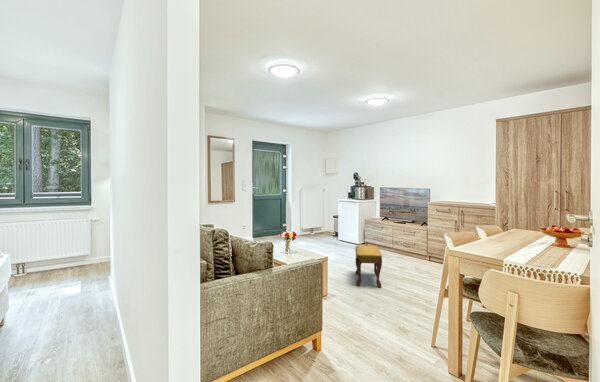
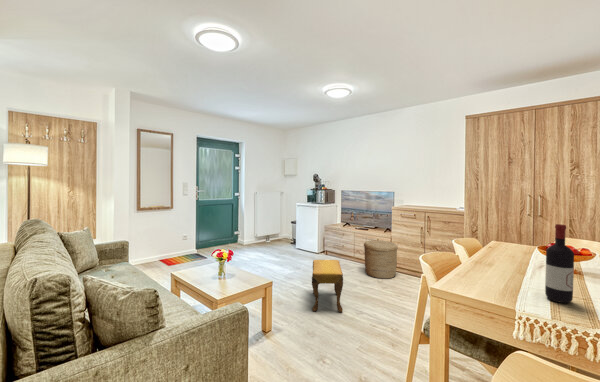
wine bottle: none [527,208,546,261] -> present [545,224,574,303]
woven basket: none [401,232,432,266] -> present [364,240,398,279]

